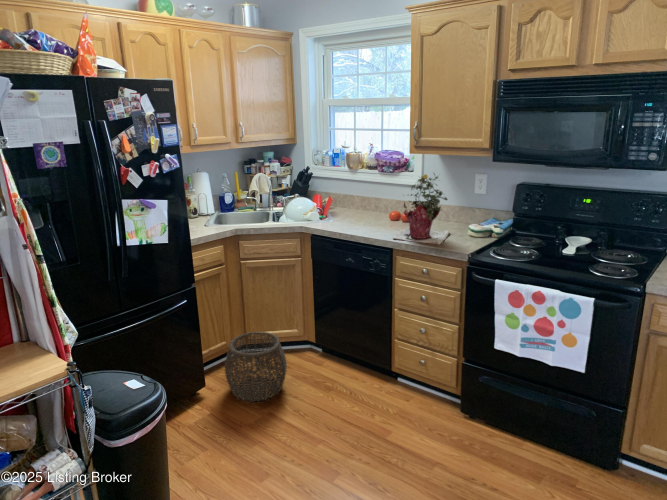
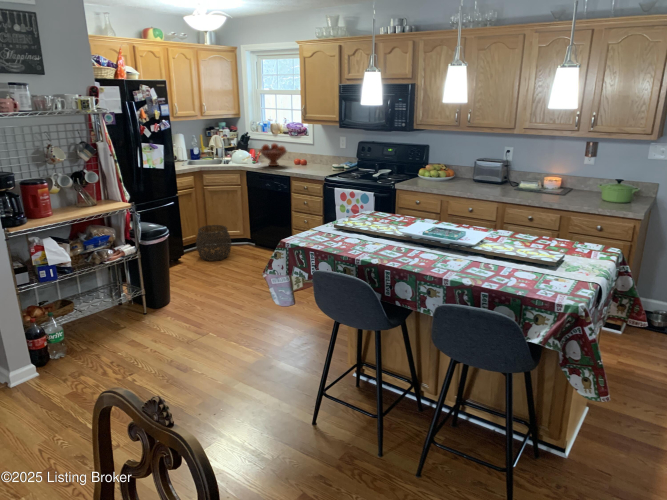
potted plant: present [393,175,450,245] -> none [289,134,324,173]
fruit bowl: none [333,186,382,226] -> present [259,143,287,166]

